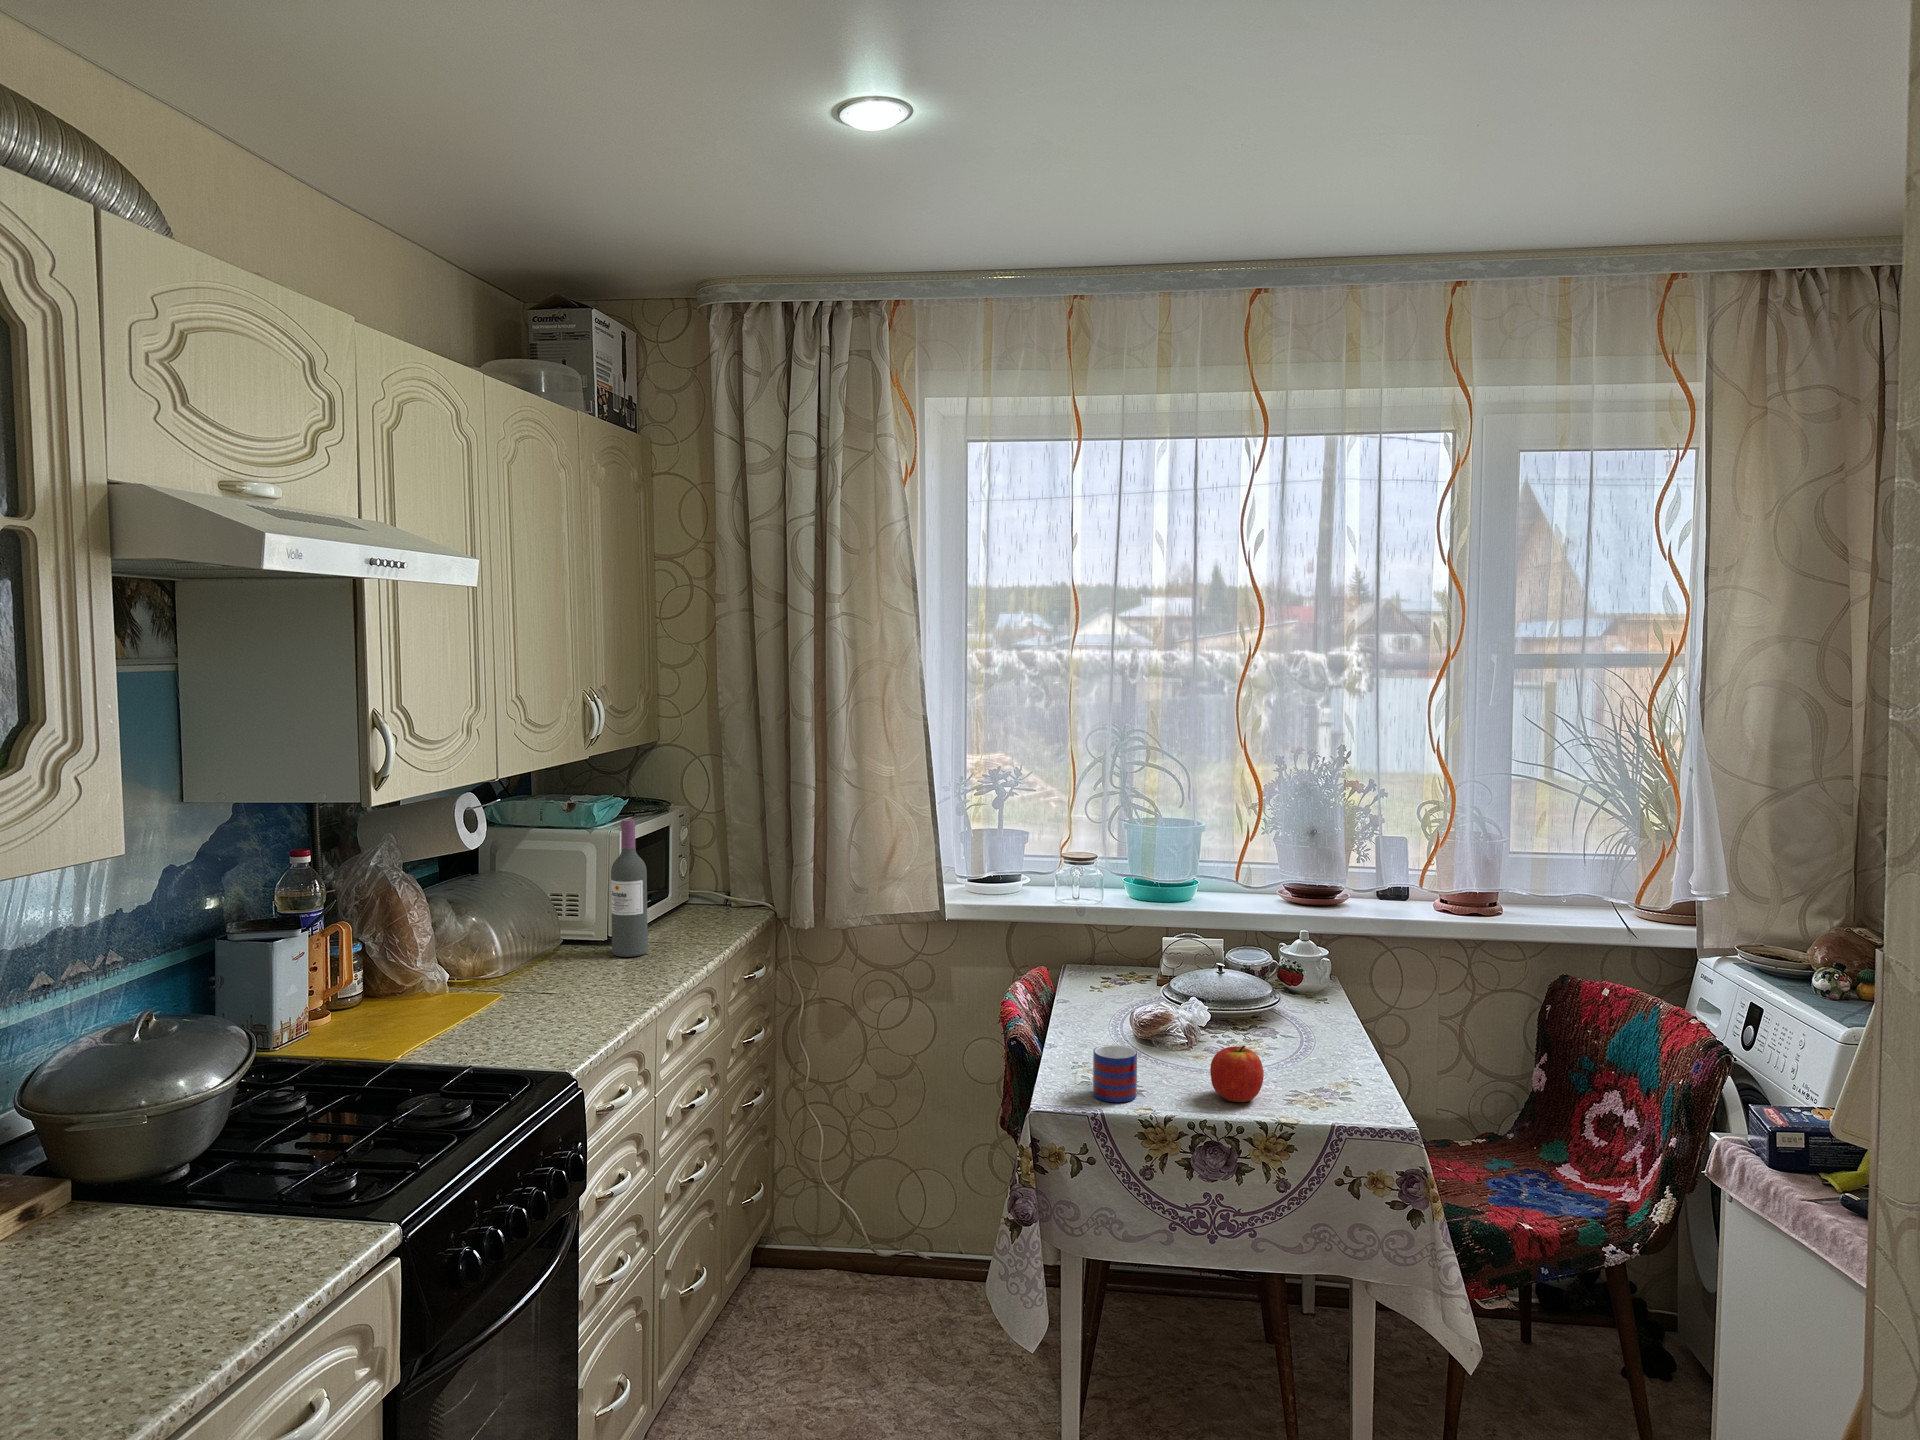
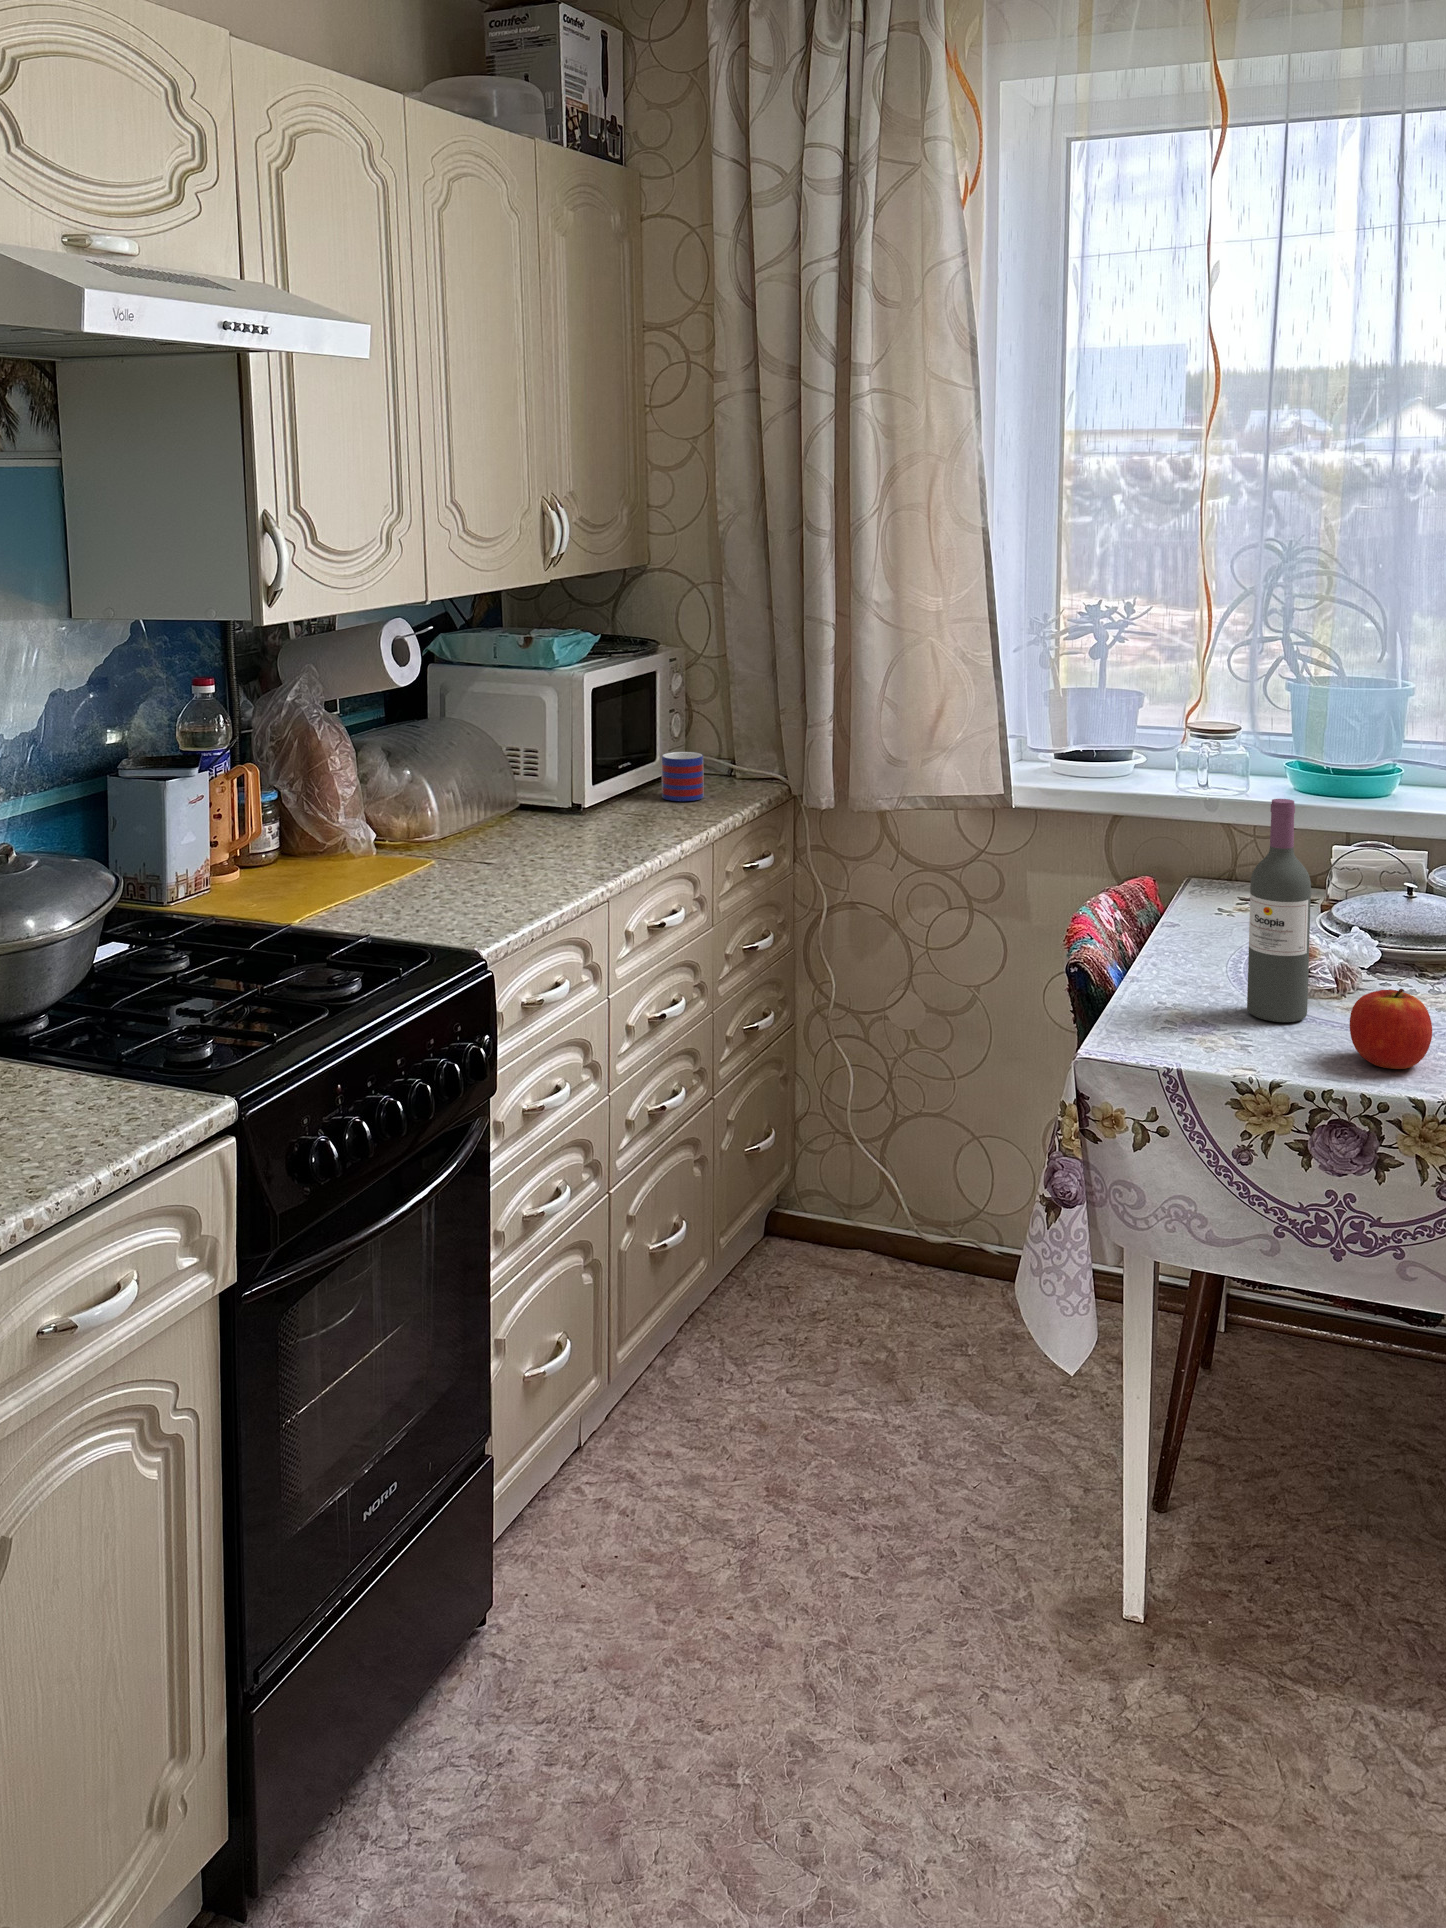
wine bottle: present [611,819,648,957] -> present [1247,799,1311,1022]
mug: present [1093,1044,1137,1102] -> present [661,752,704,801]

